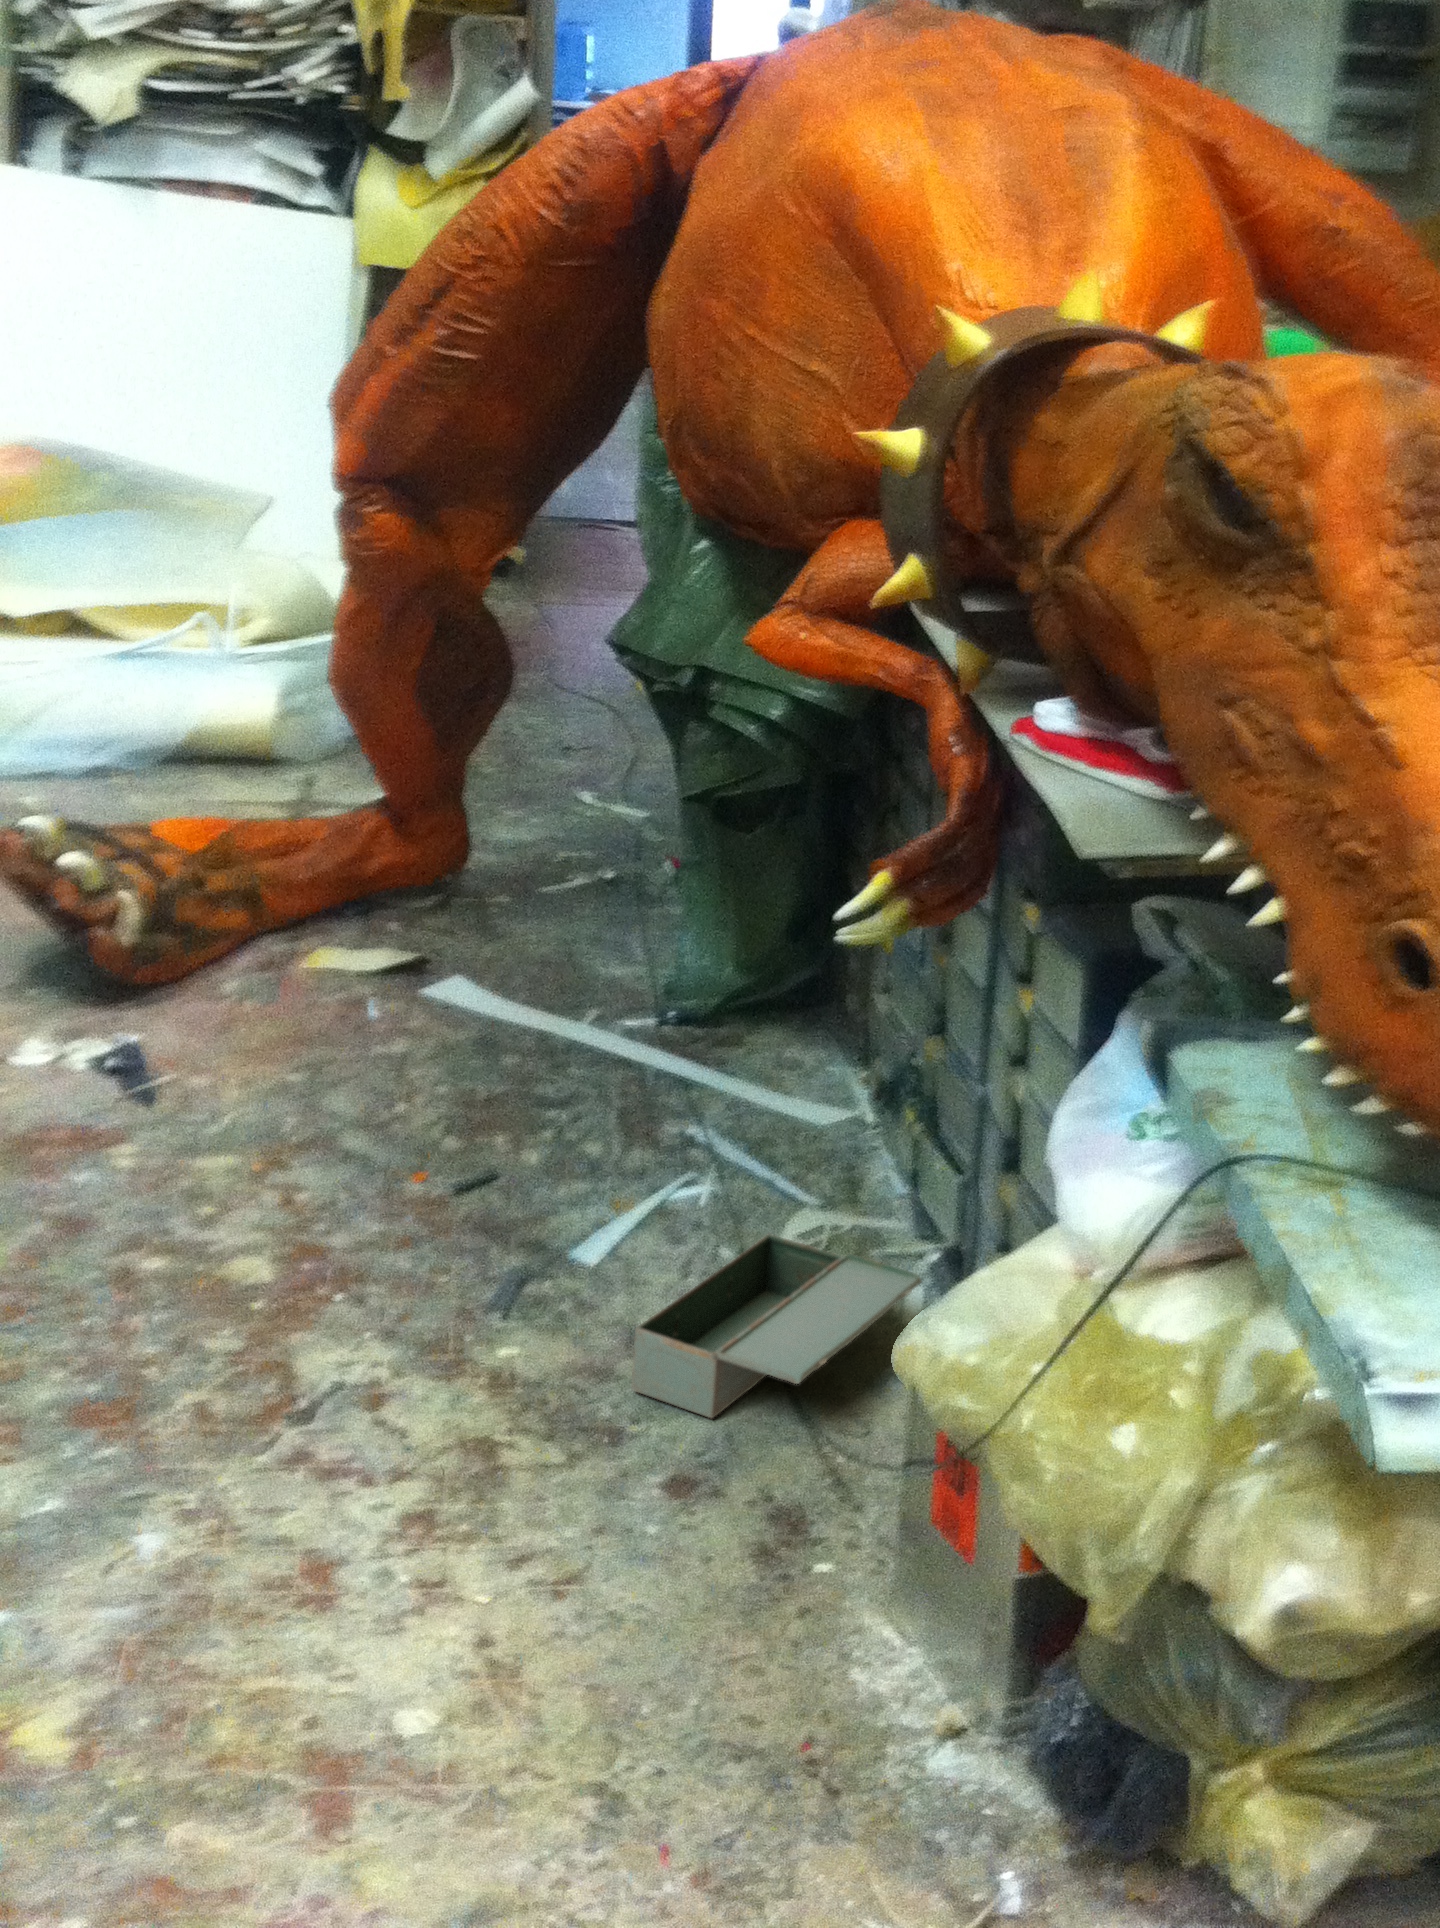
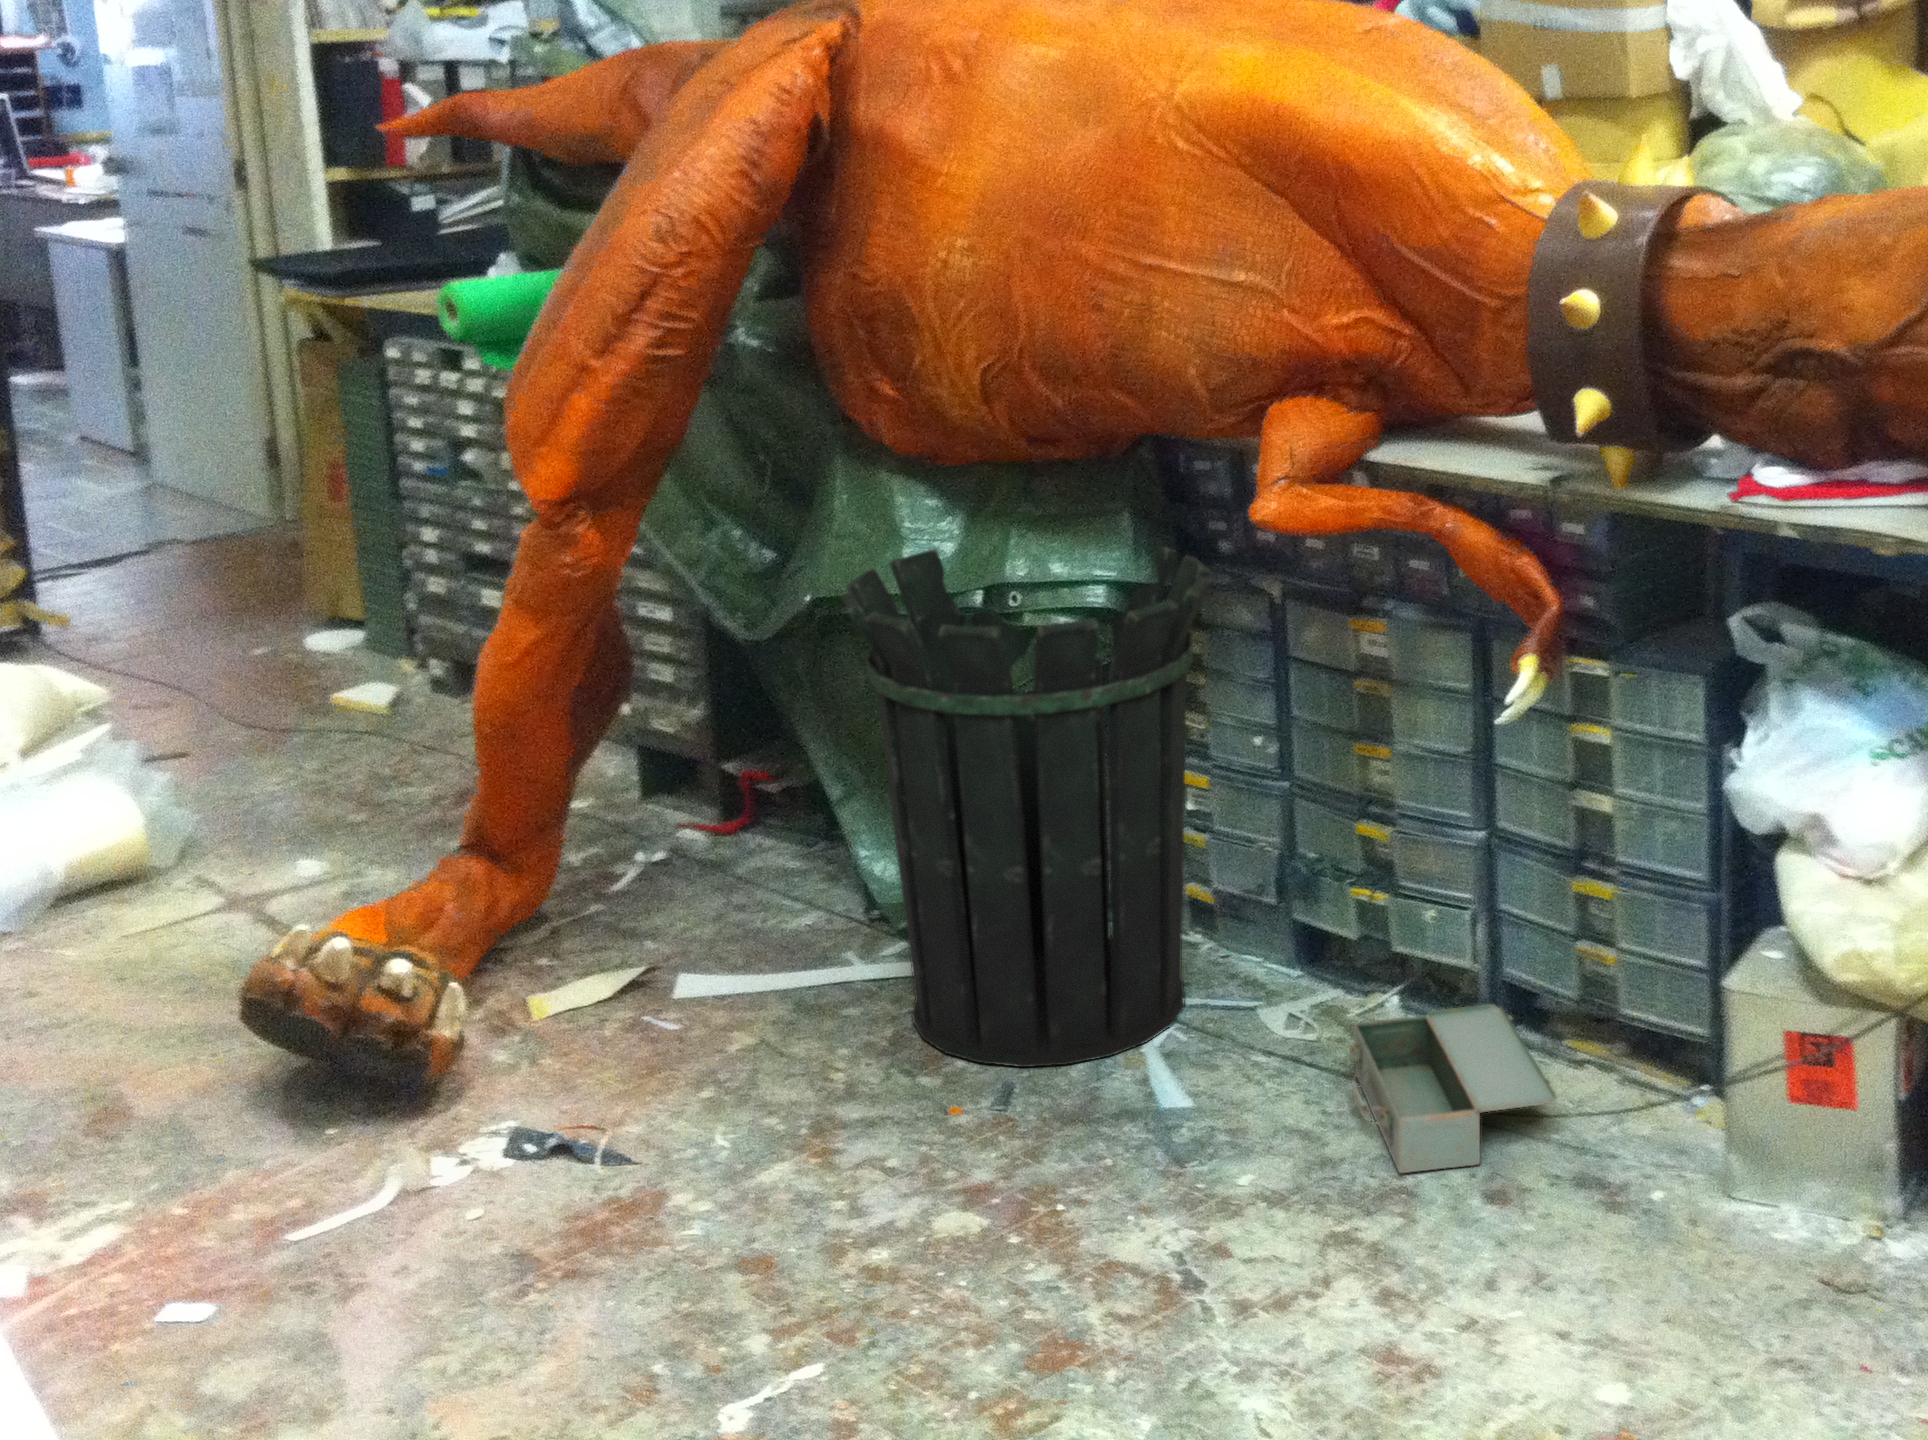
waste bin: none [467,615,870,1186] -> present [841,546,1211,1067]

